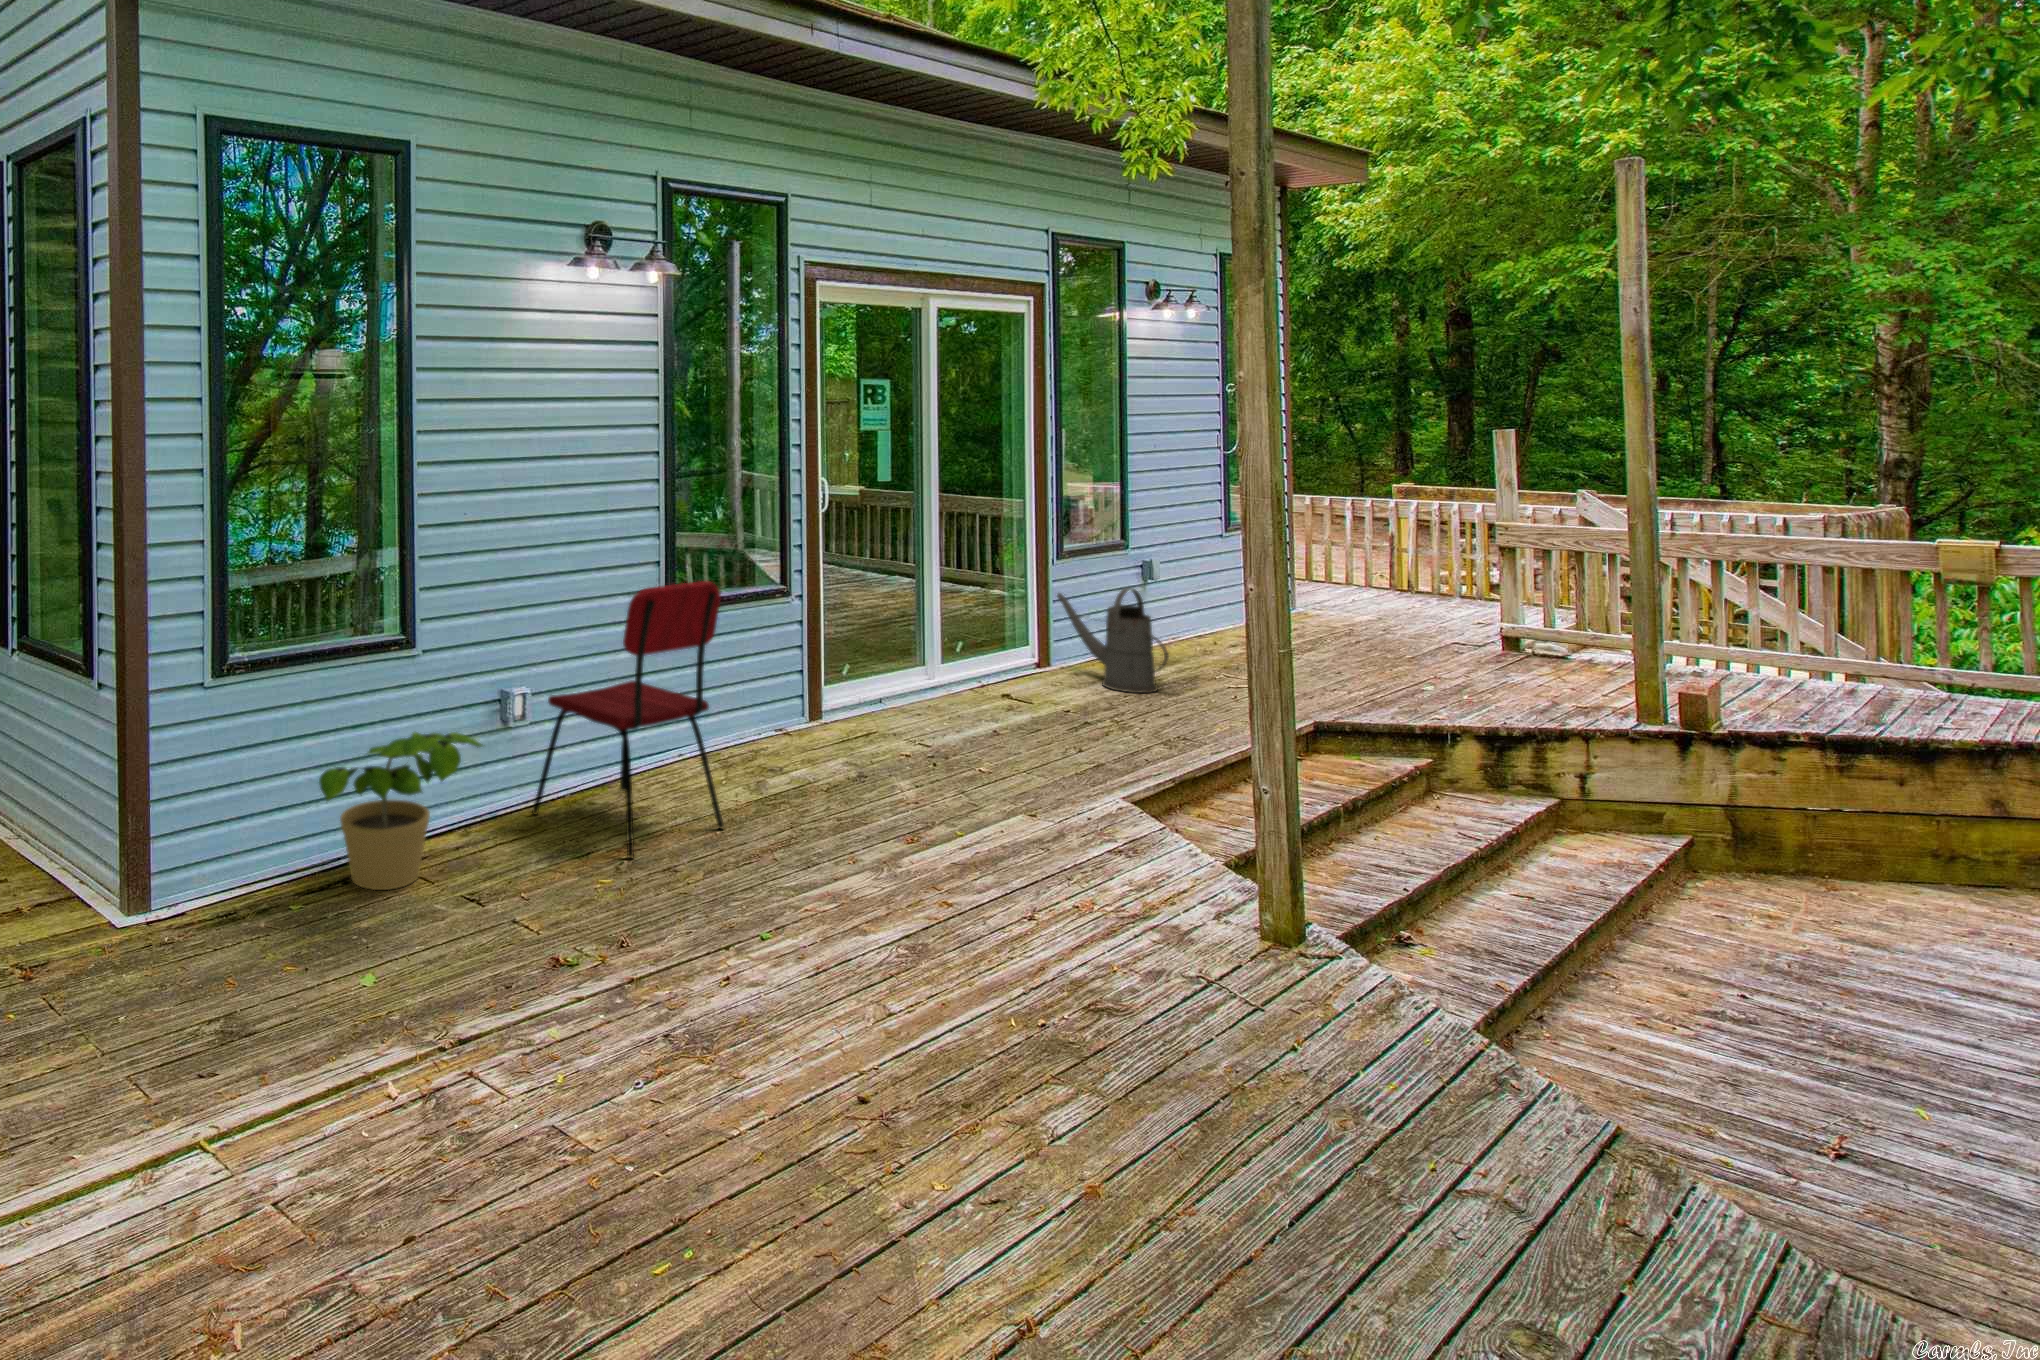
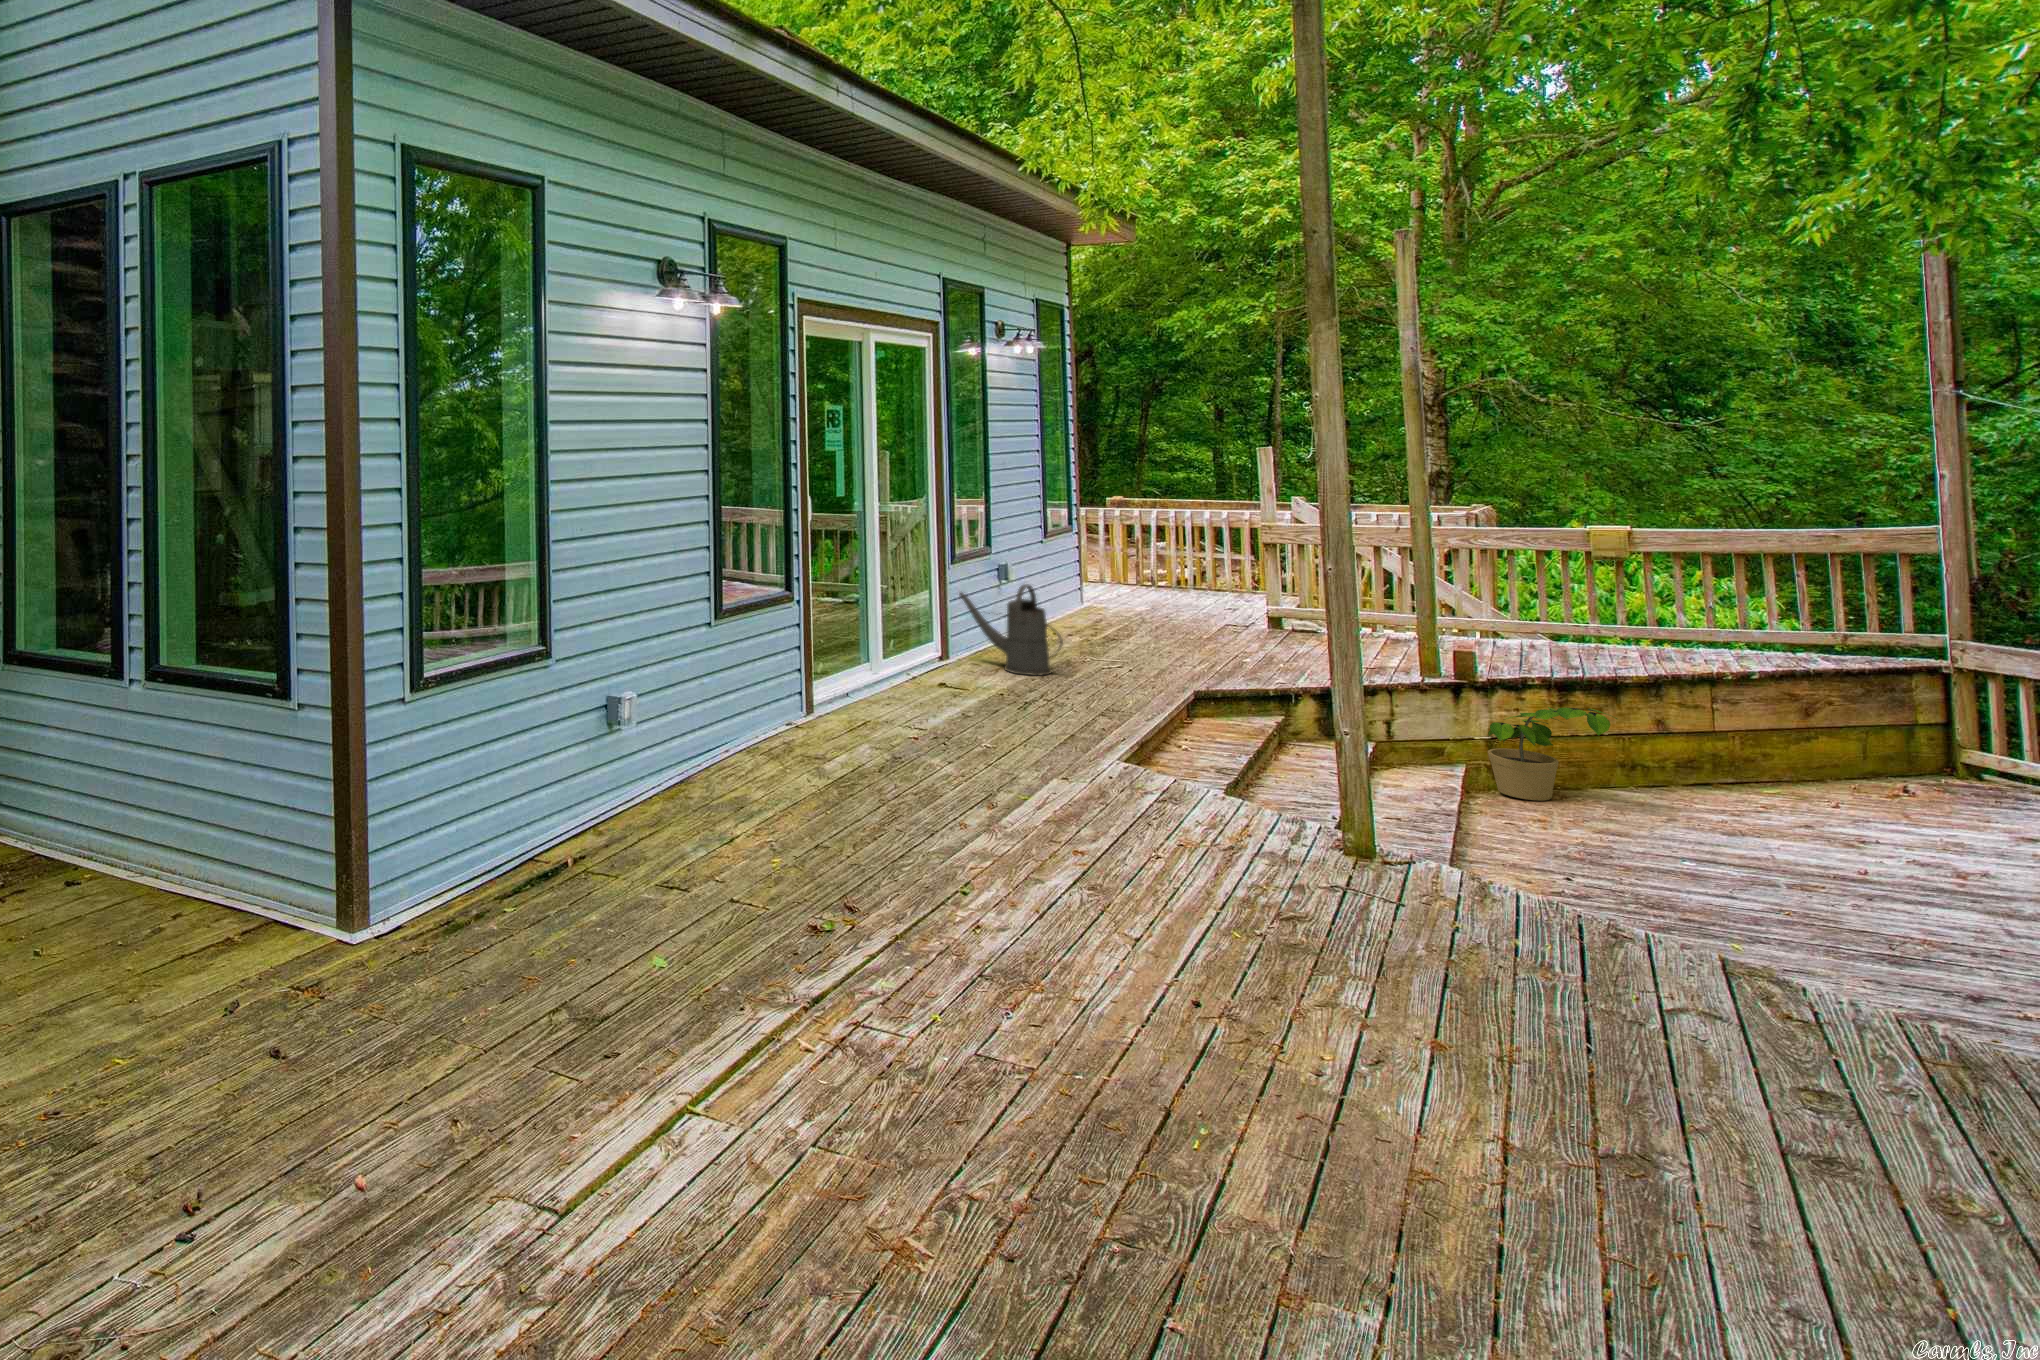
chair: present [532,581,724,858] -> none [616,586,798,848]
potted plant: present [319,732,482,890] -> present [1488,707,1617,801]

